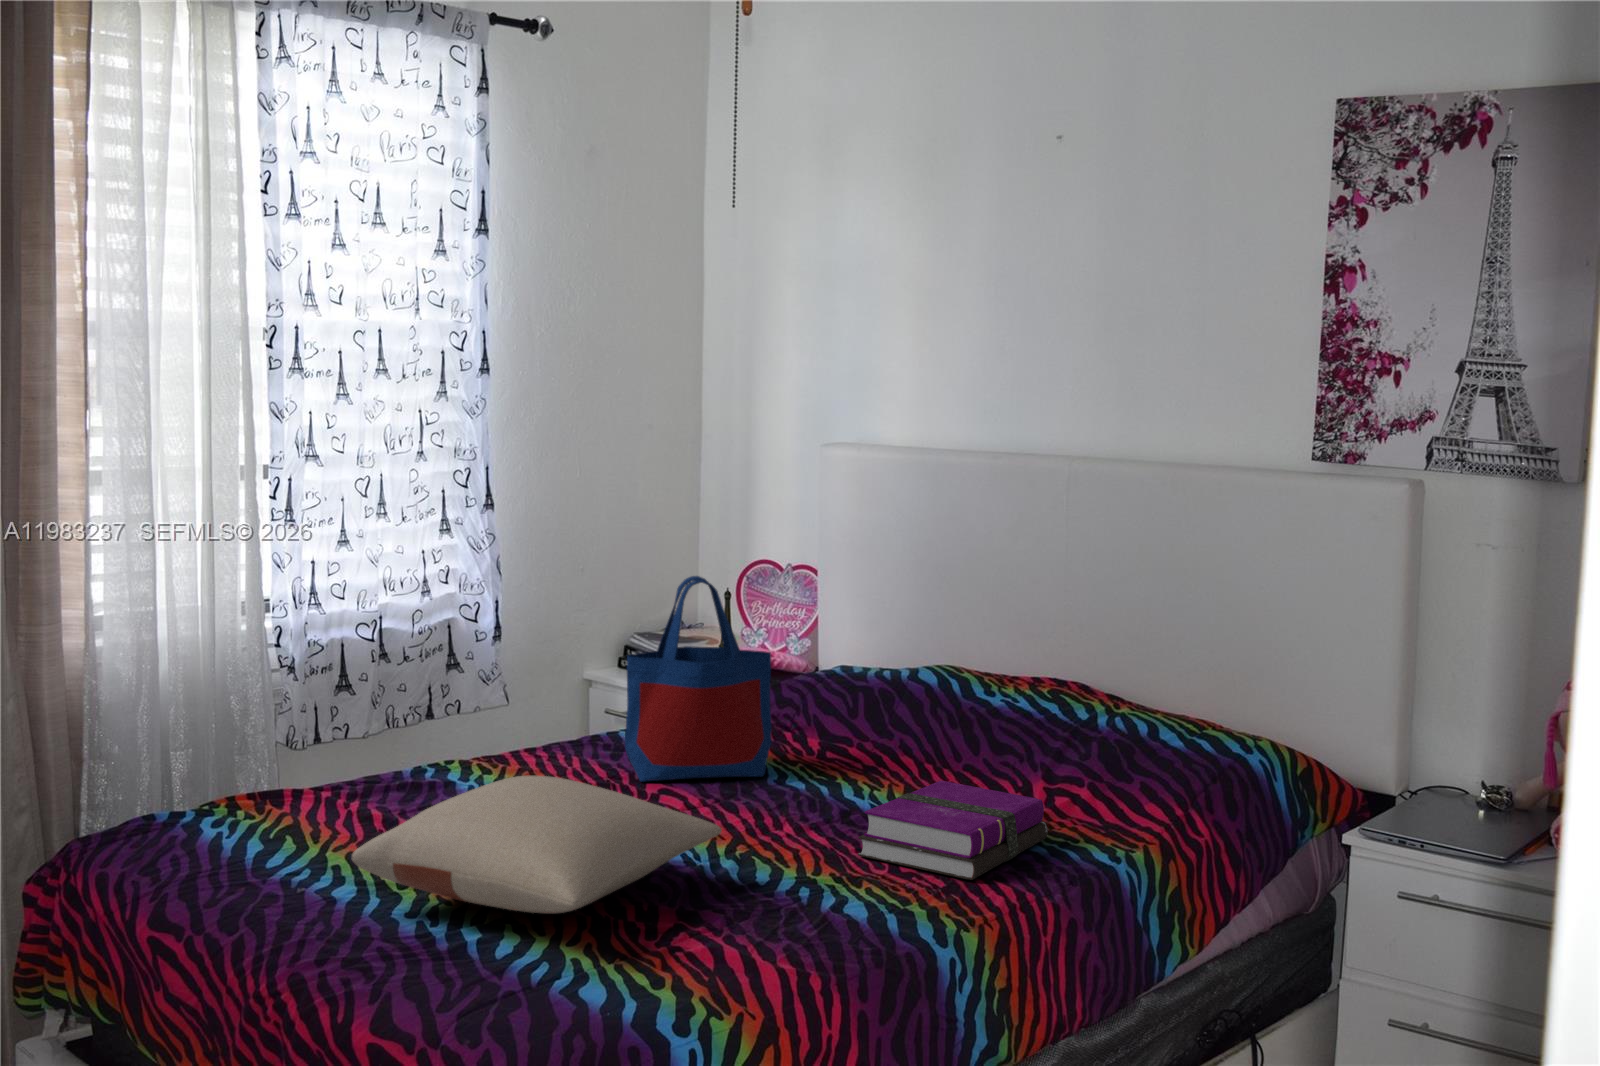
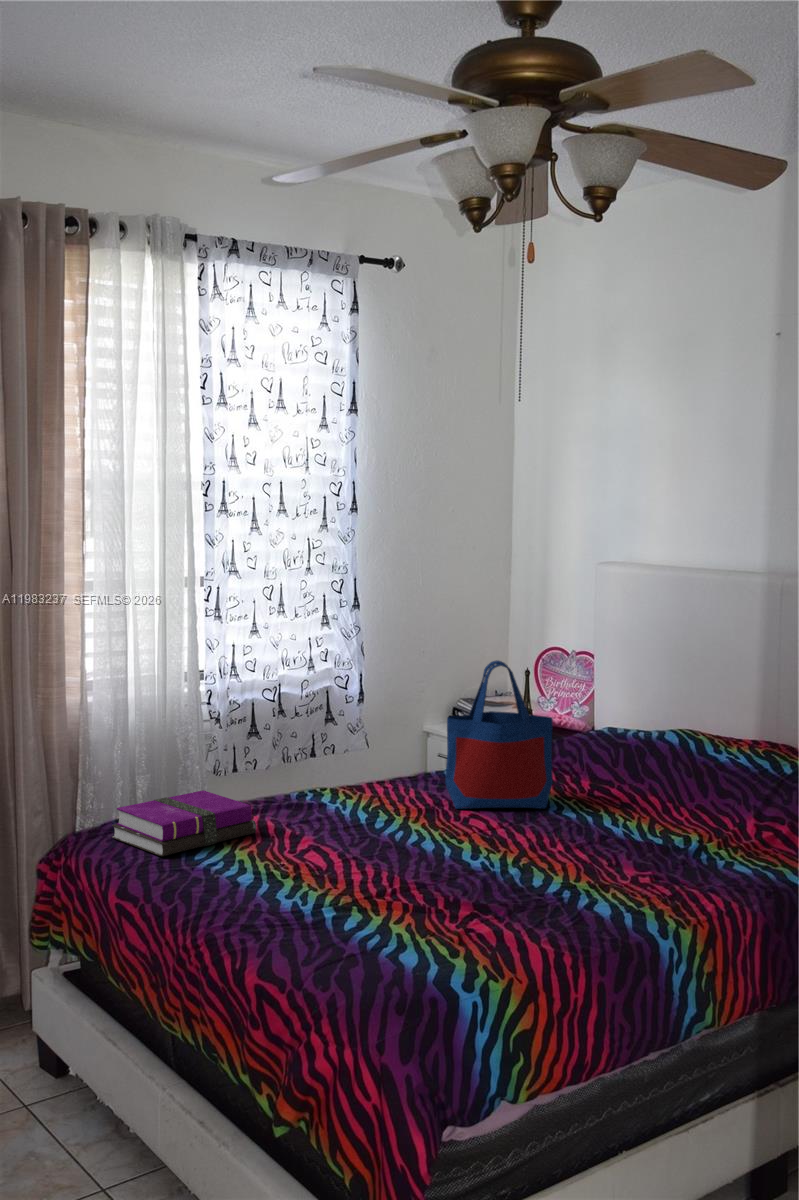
pillow: present [352,776,722,914] -> none [251,803,507,900]
notebook: present [858,781,1048,880] -> present [112,790,256,856]

